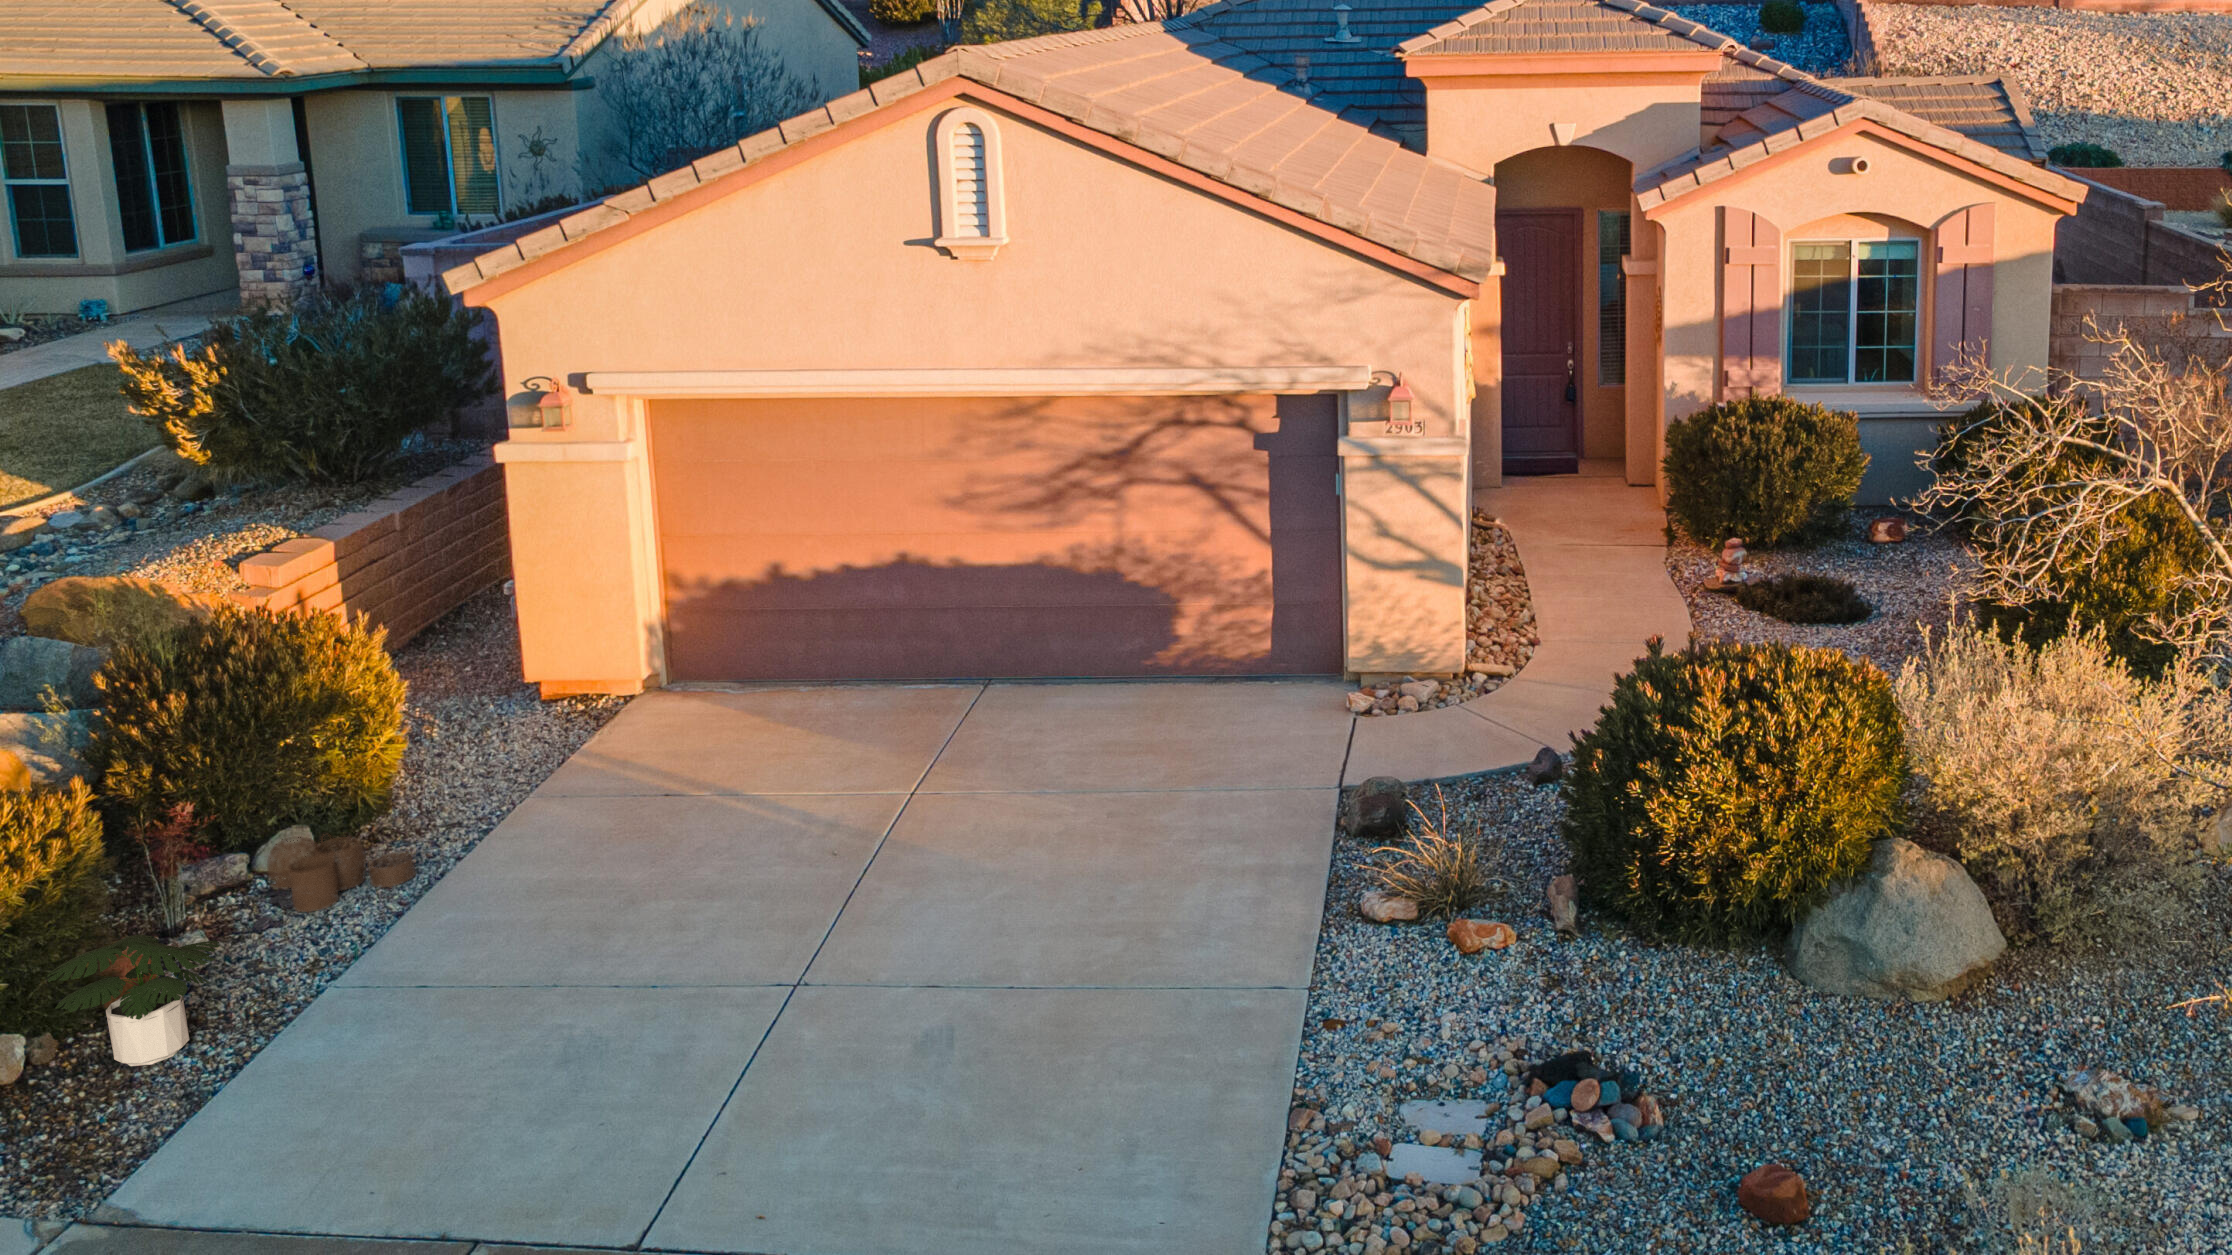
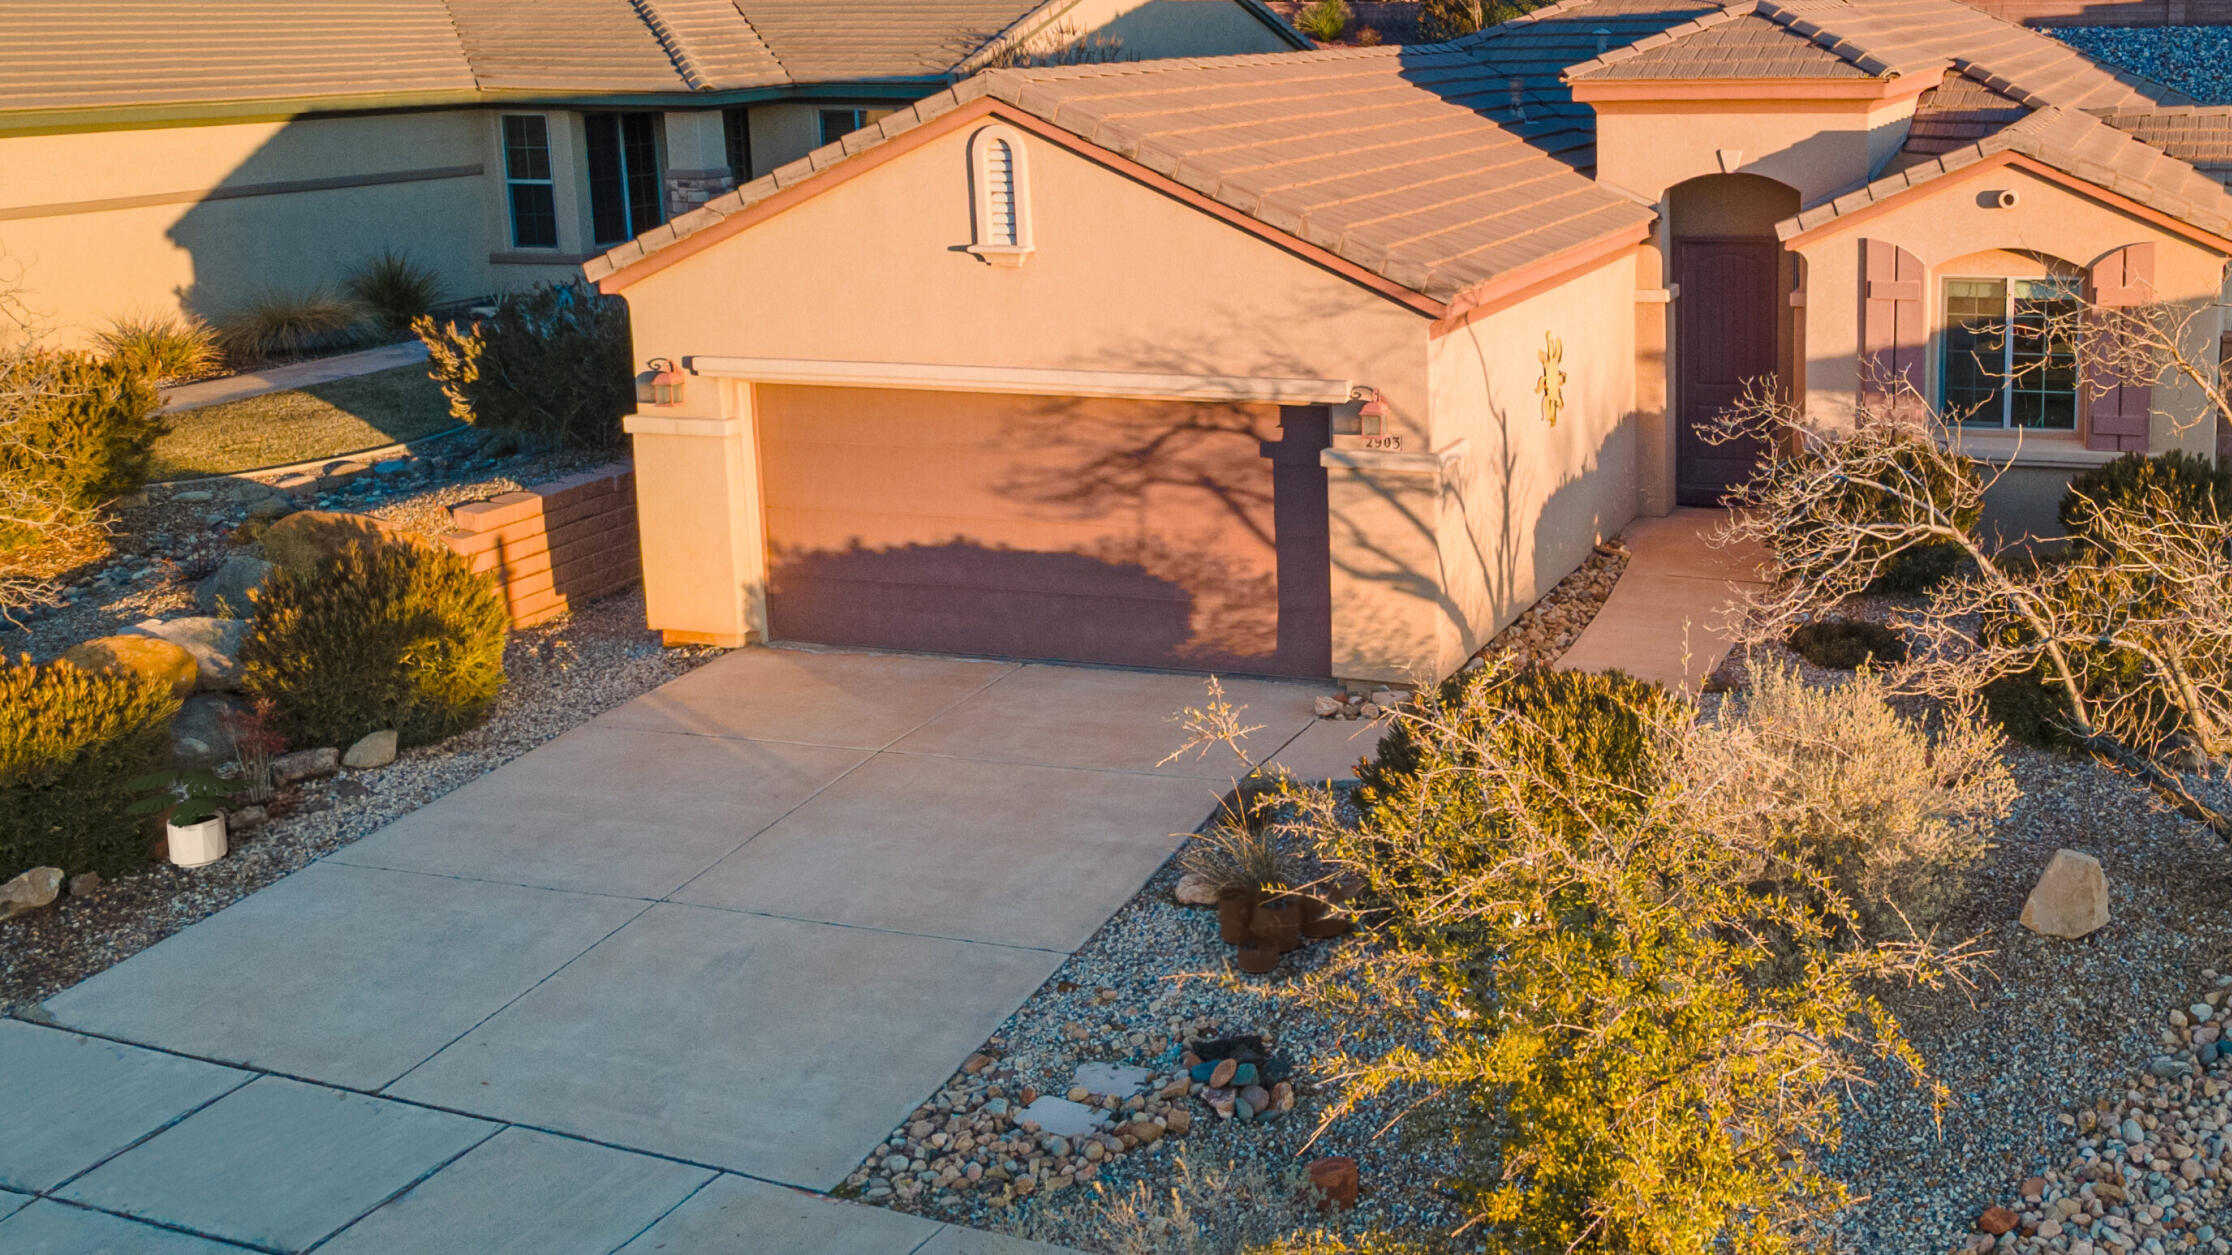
woven basket: present [268,836,415,912] -> present [1218,882,1348,973]

